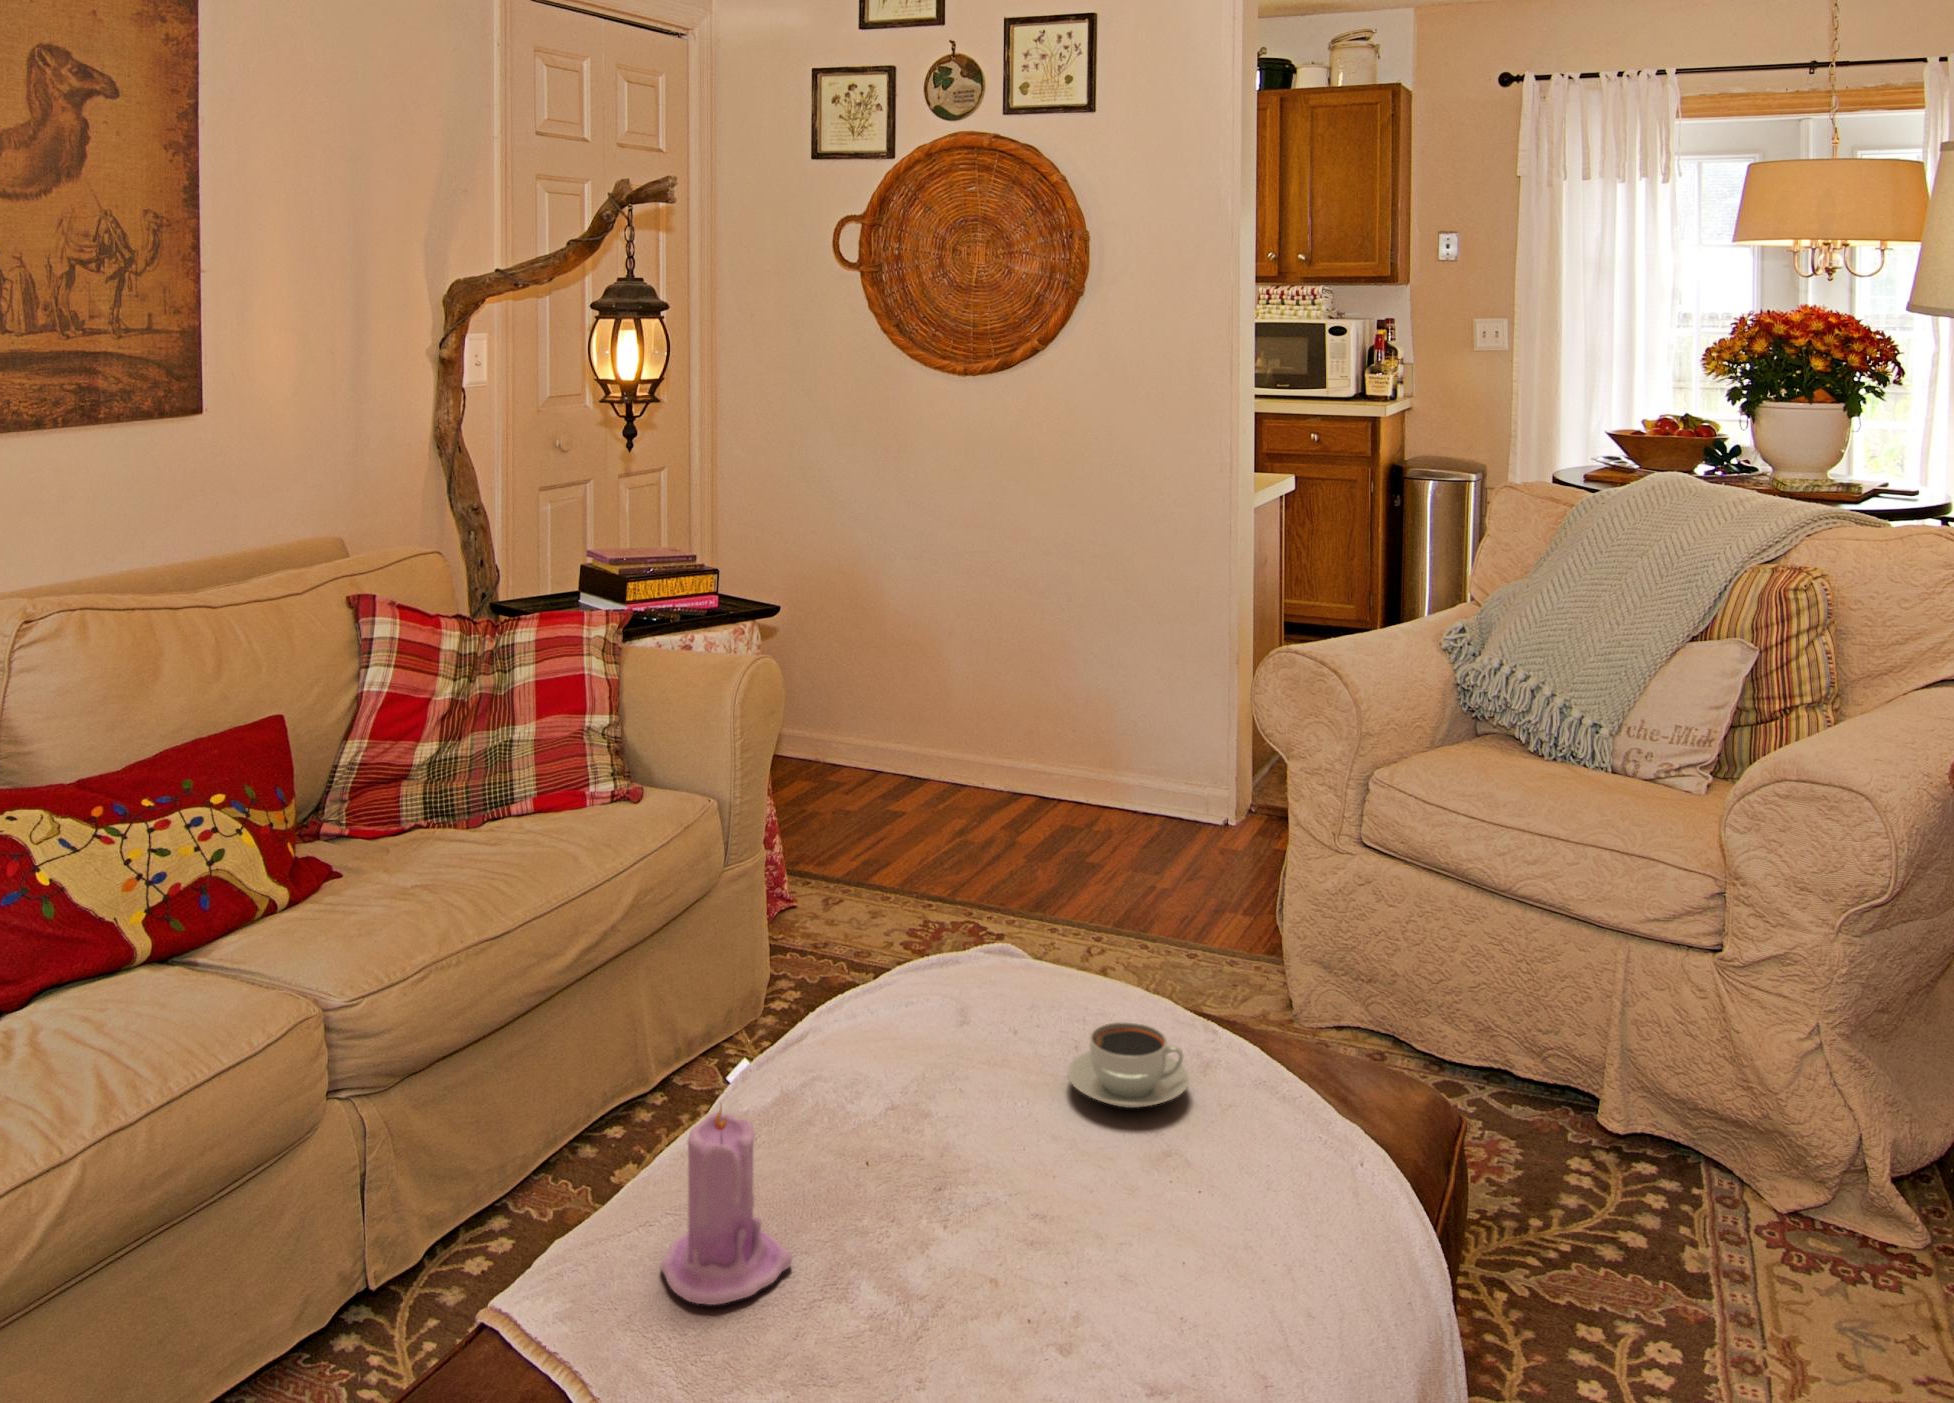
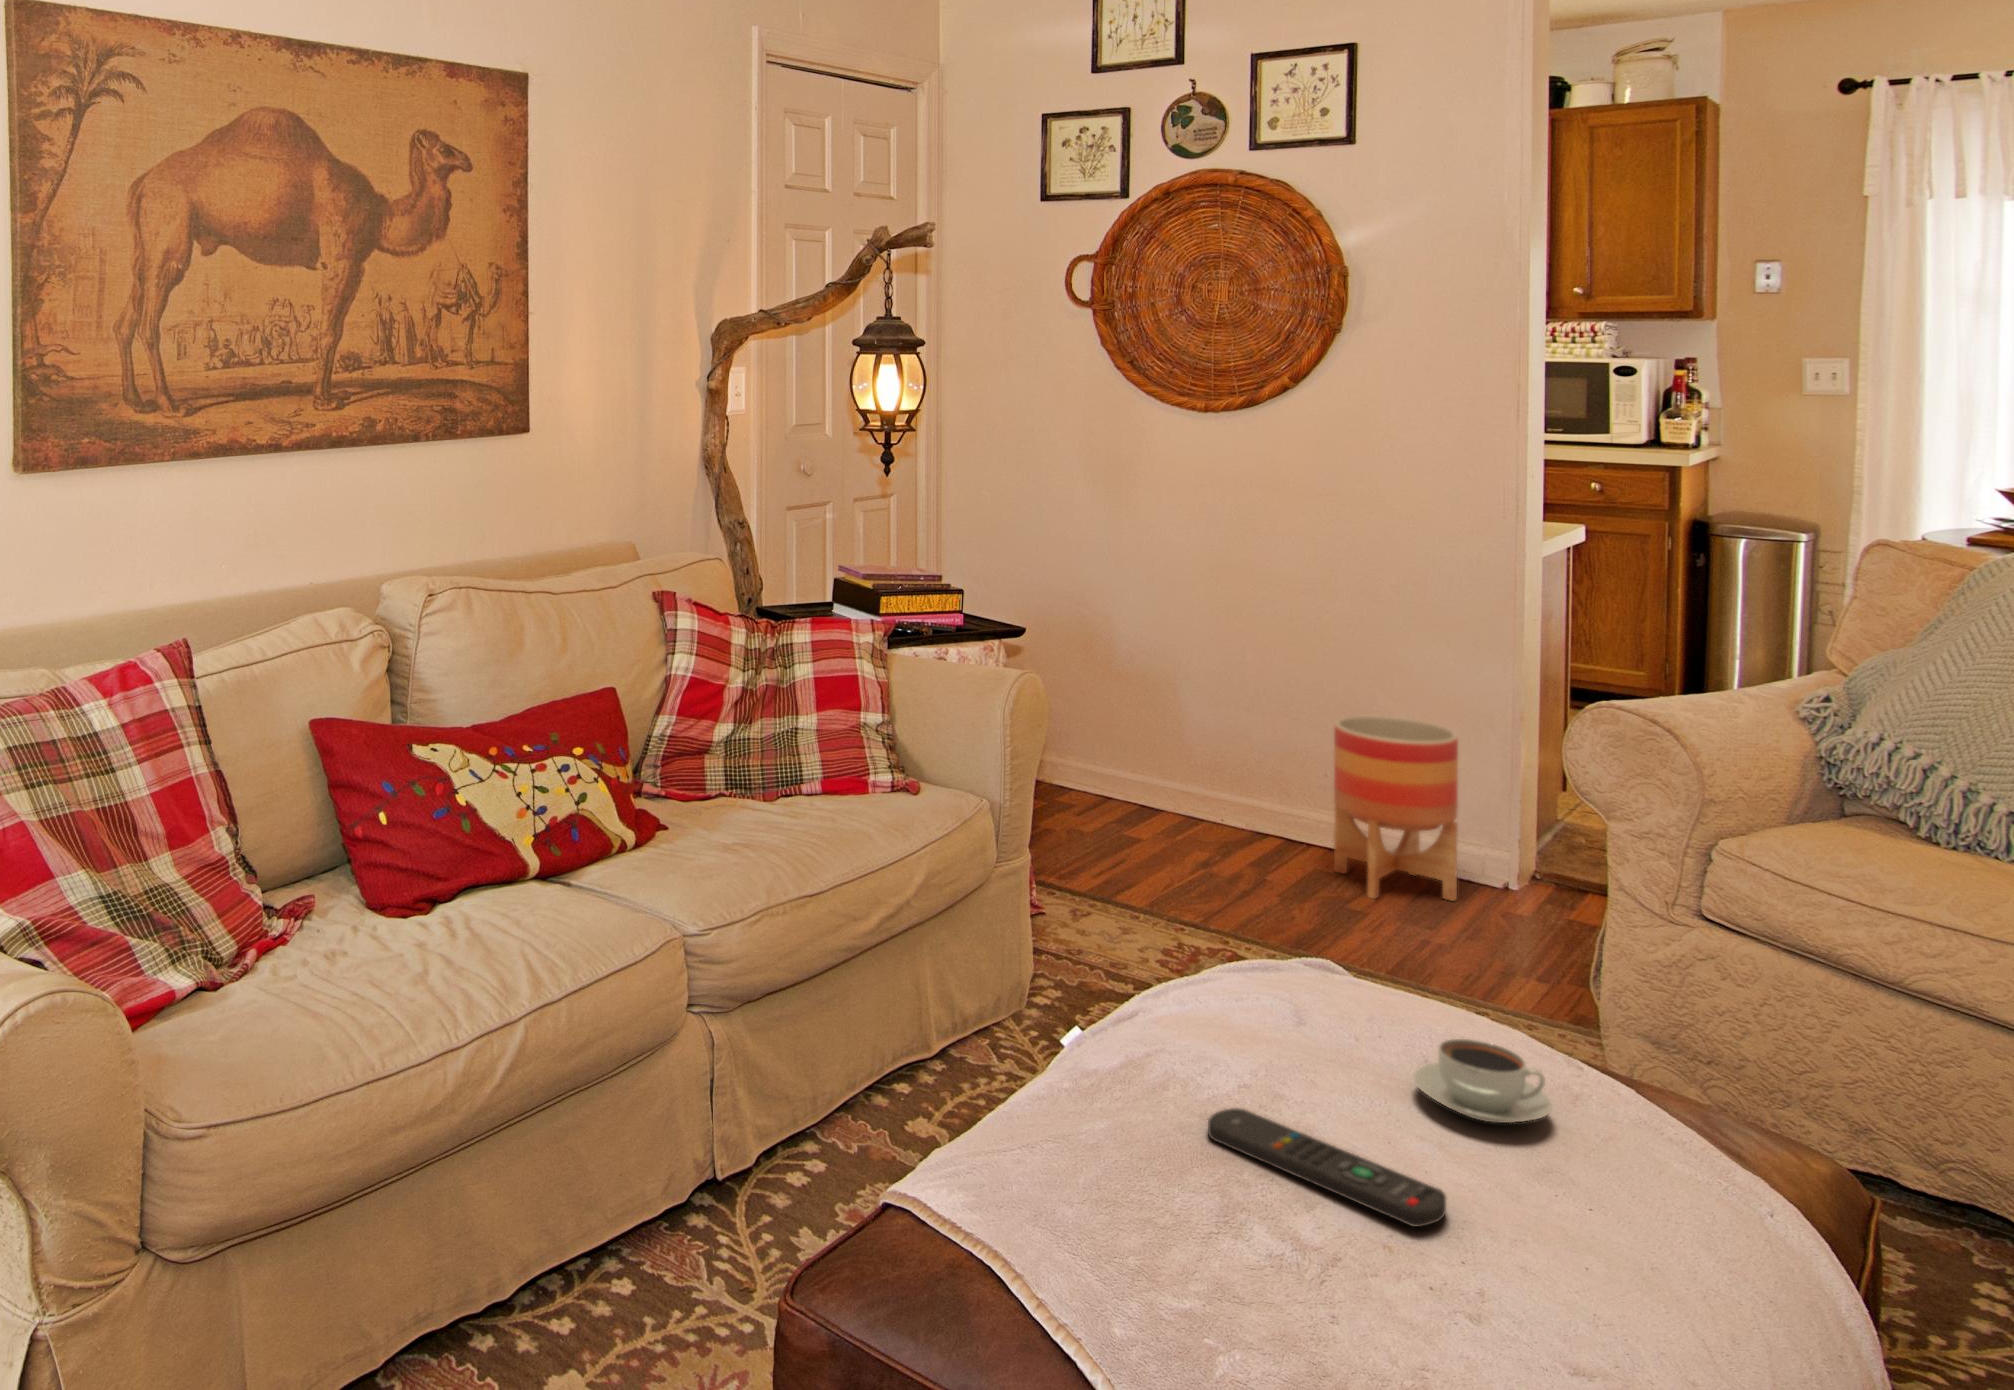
planter: none [1079,668,1185,848] -> present [1334,716,1458,901]
candle: present [661,1107,792,1305] -> none [1038,1042,1162,1217]
remote control: none [857,1137,1076,1247] -> present [1208,1108,1446,1227]

